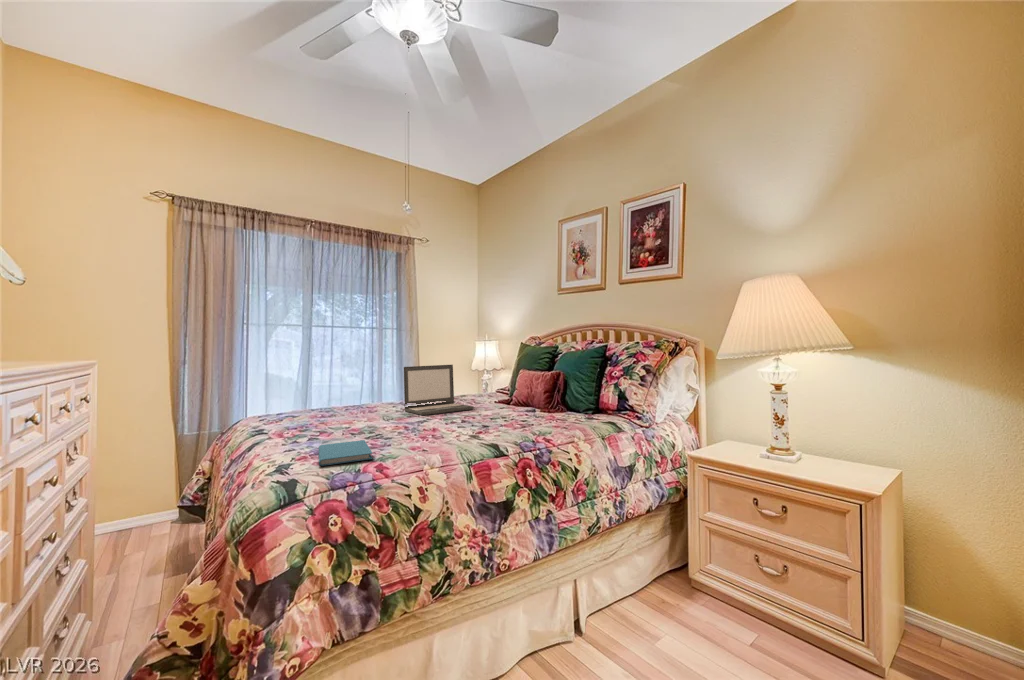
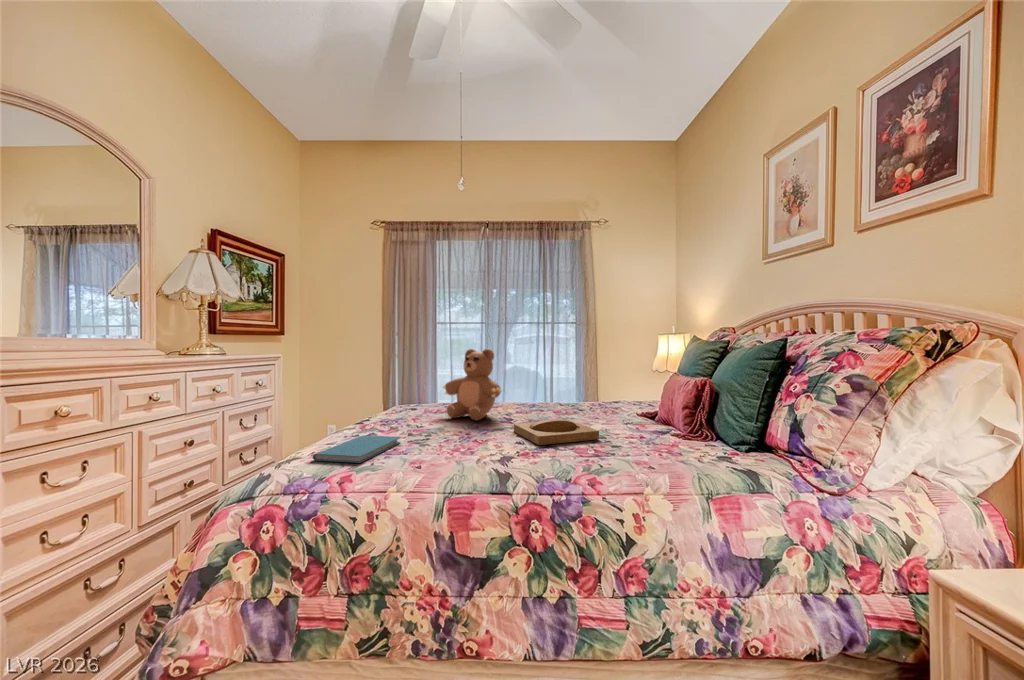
teddy bear: none [340,359,409,427] -> present [443,349,502,420]
laptop: present [404,365,473,415] -> none [532,357,601,413]
tray: none [438,412,509,430] -> present [514,420,599,445]

